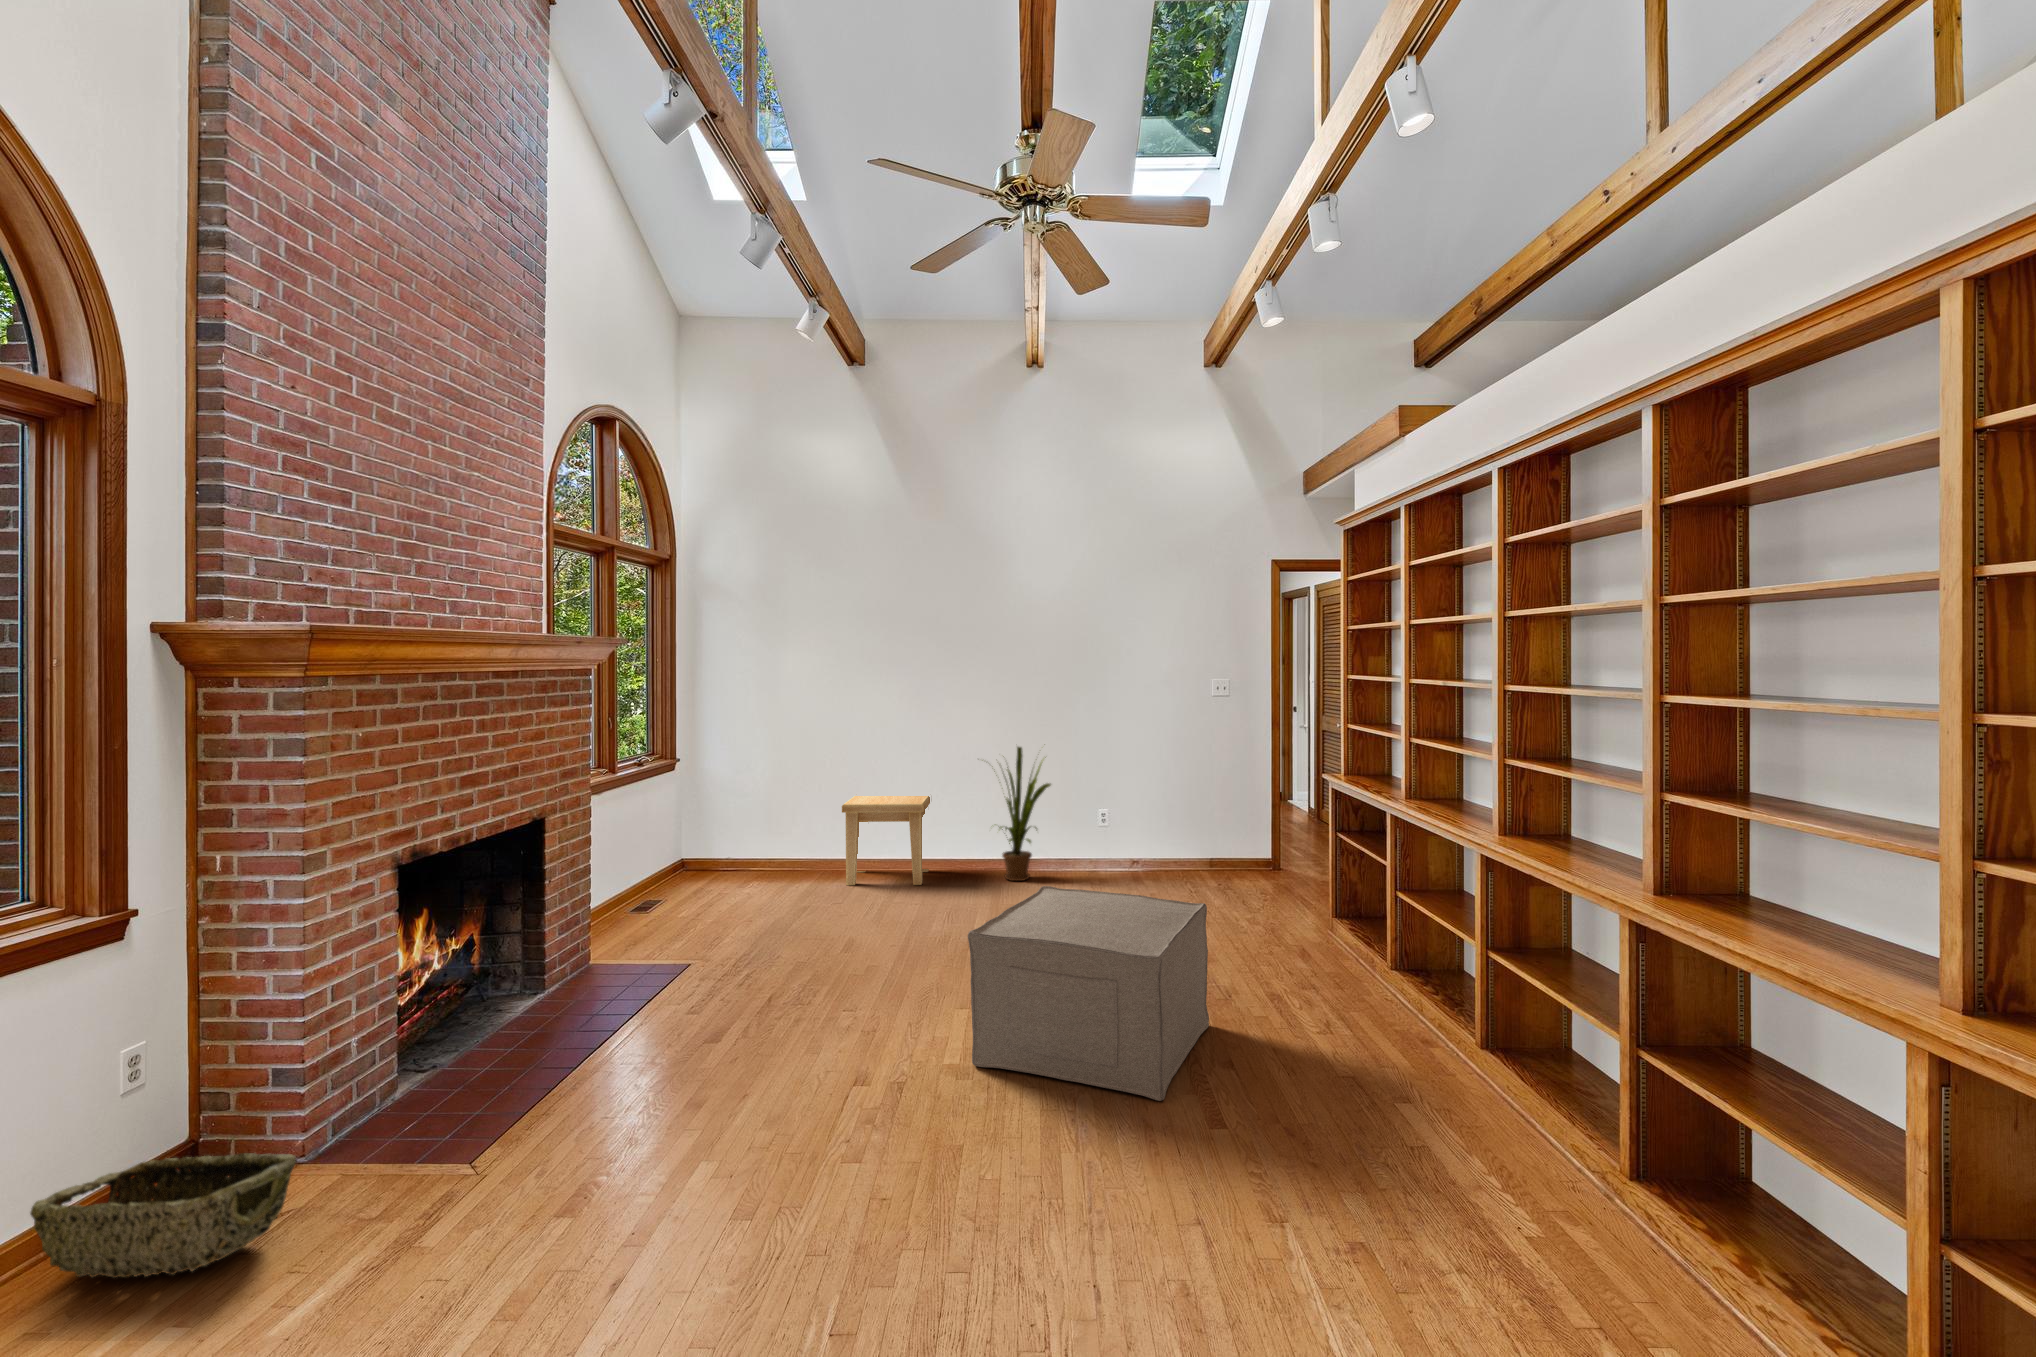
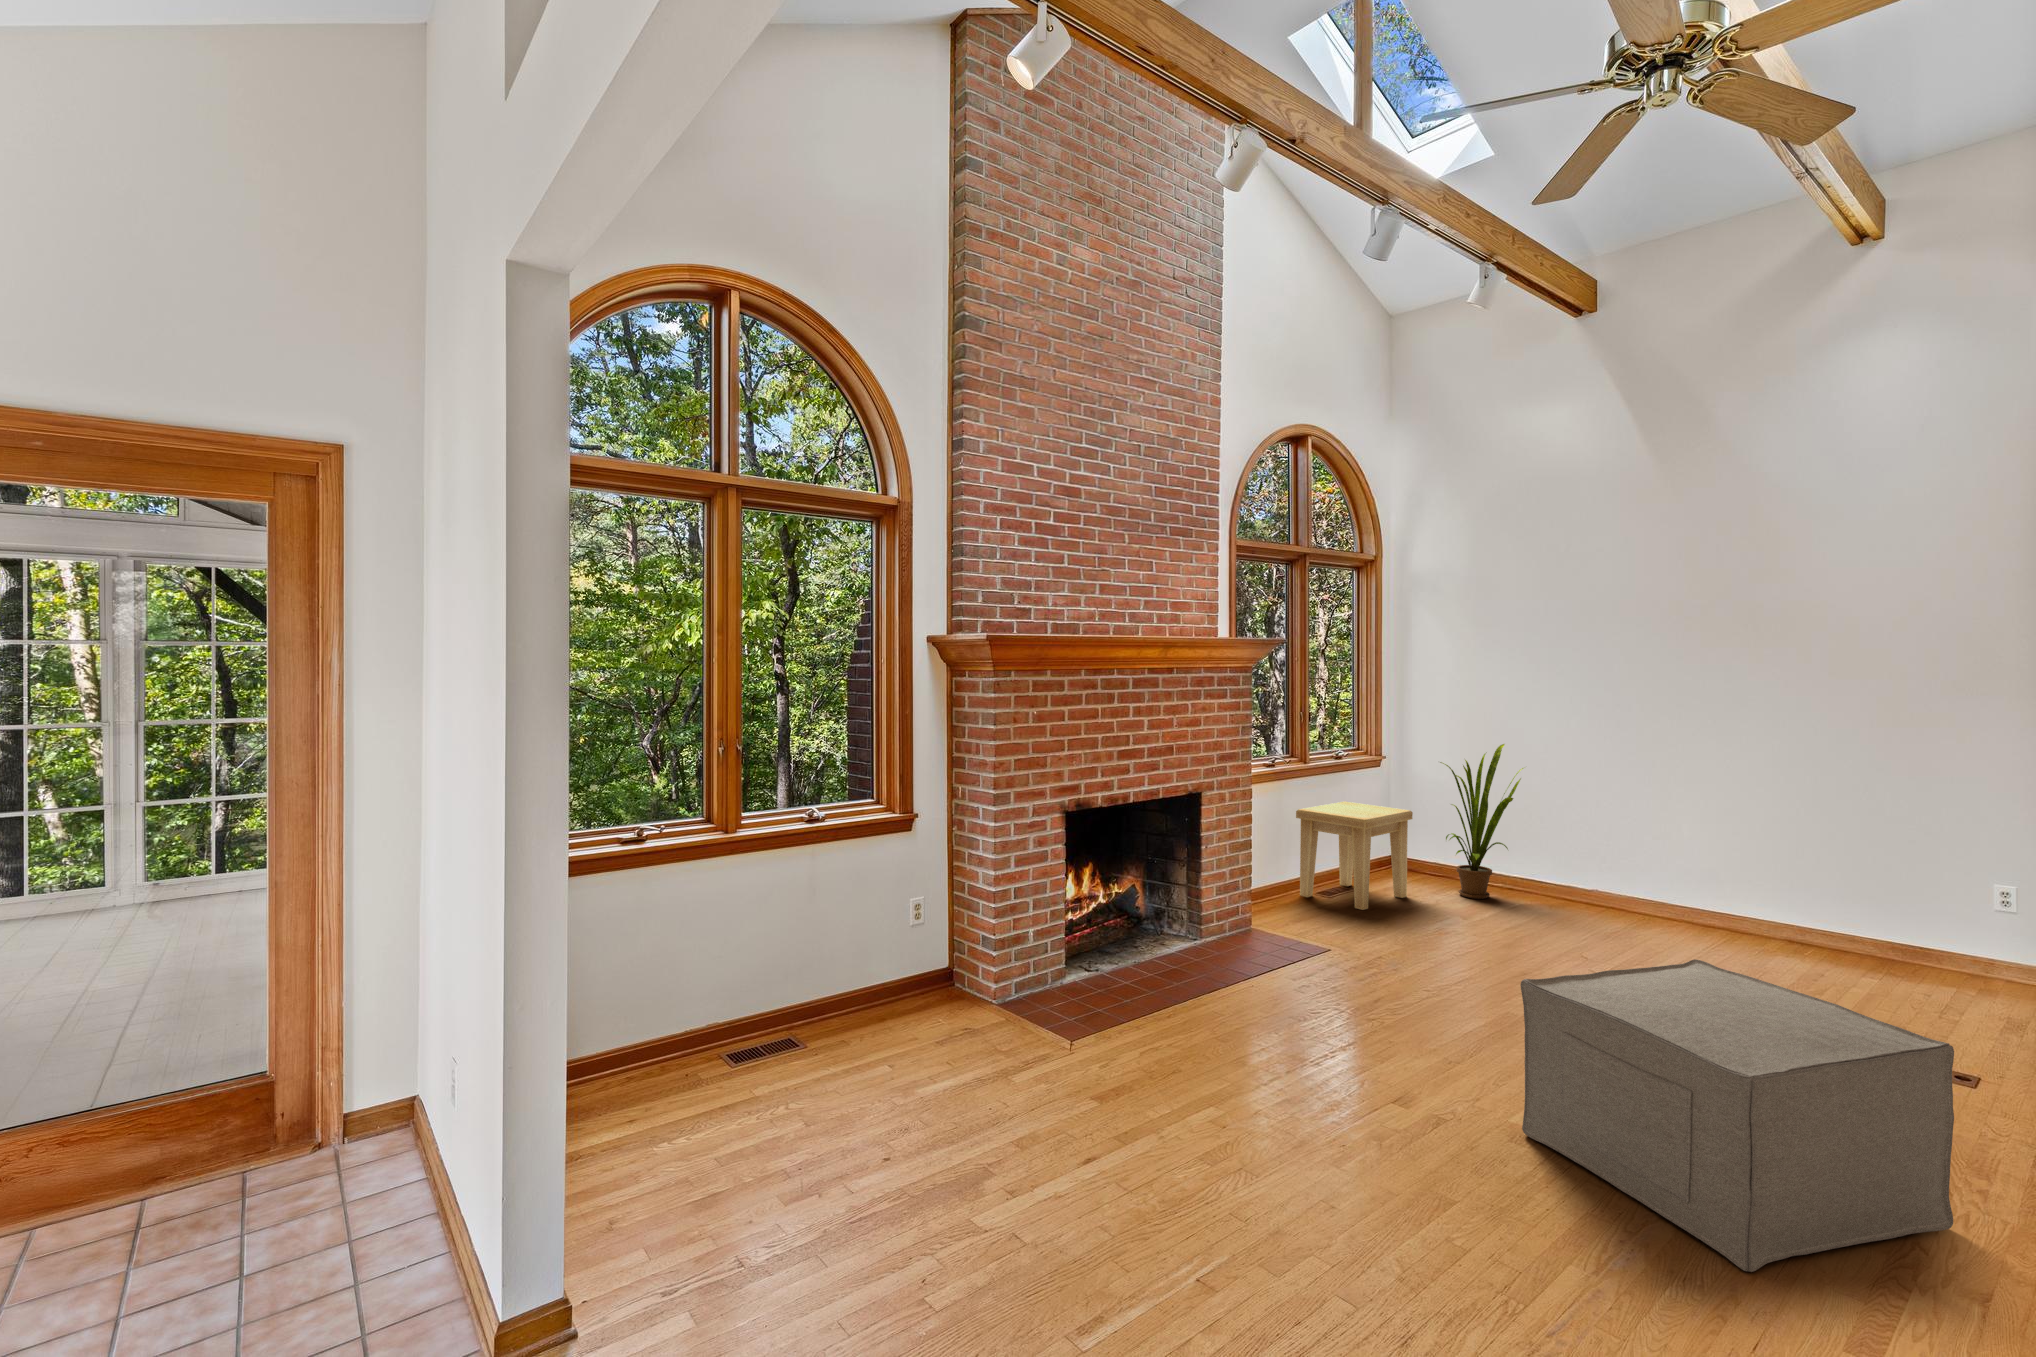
house plant: present [994,747,1051,881] -> present [1440,744,1523,899]
side table: present [842,796,930,885] -> present [1296,802,1413,910]
woven basket: present [30,1153,296,1278] -> none [855,967,966,1037]

